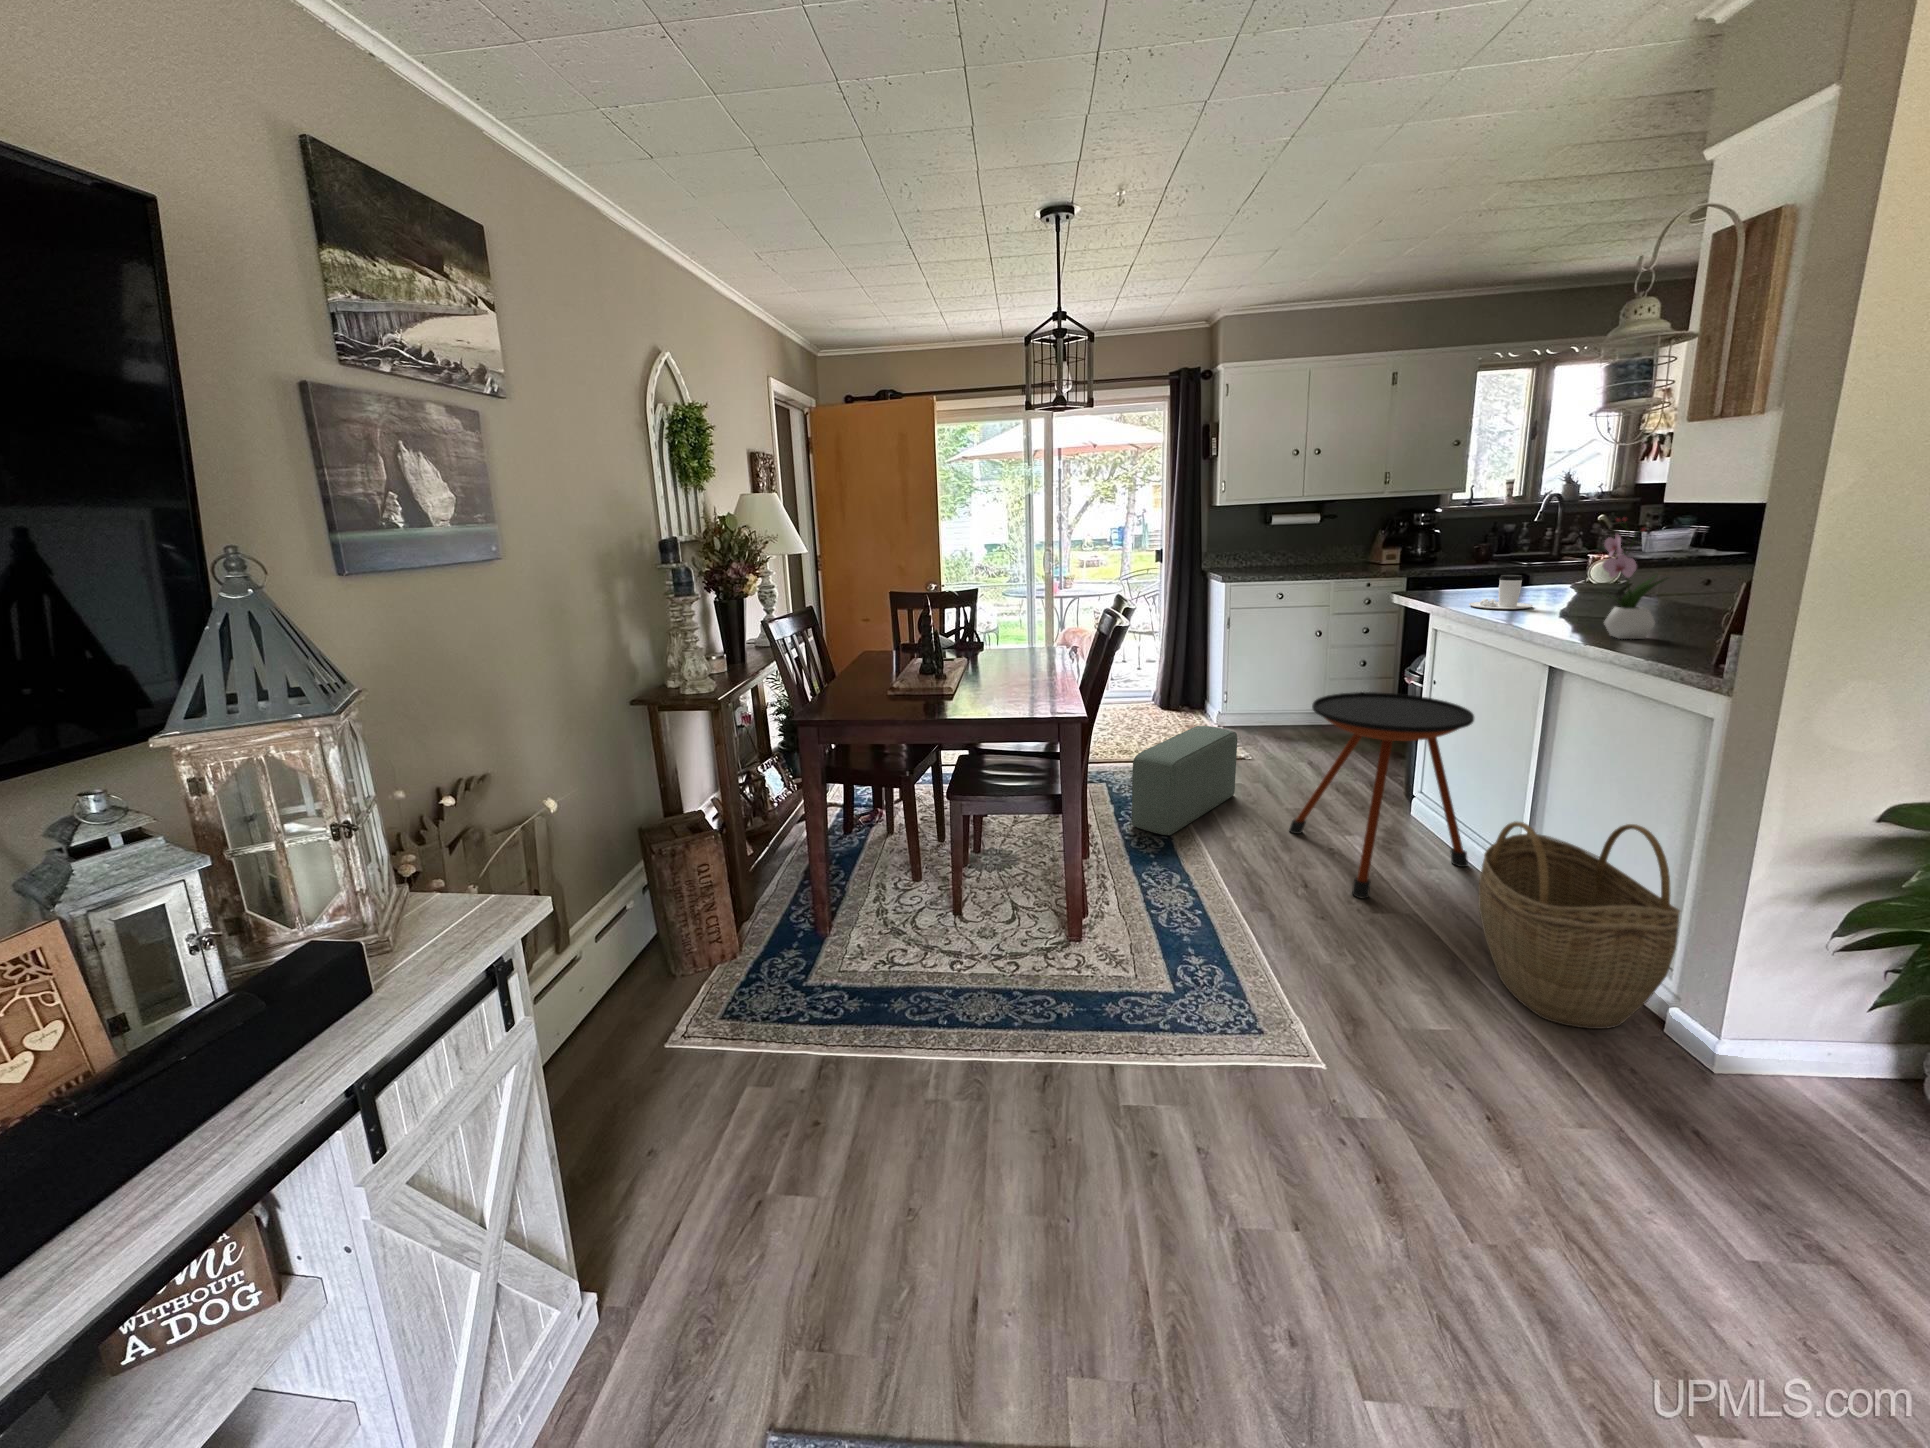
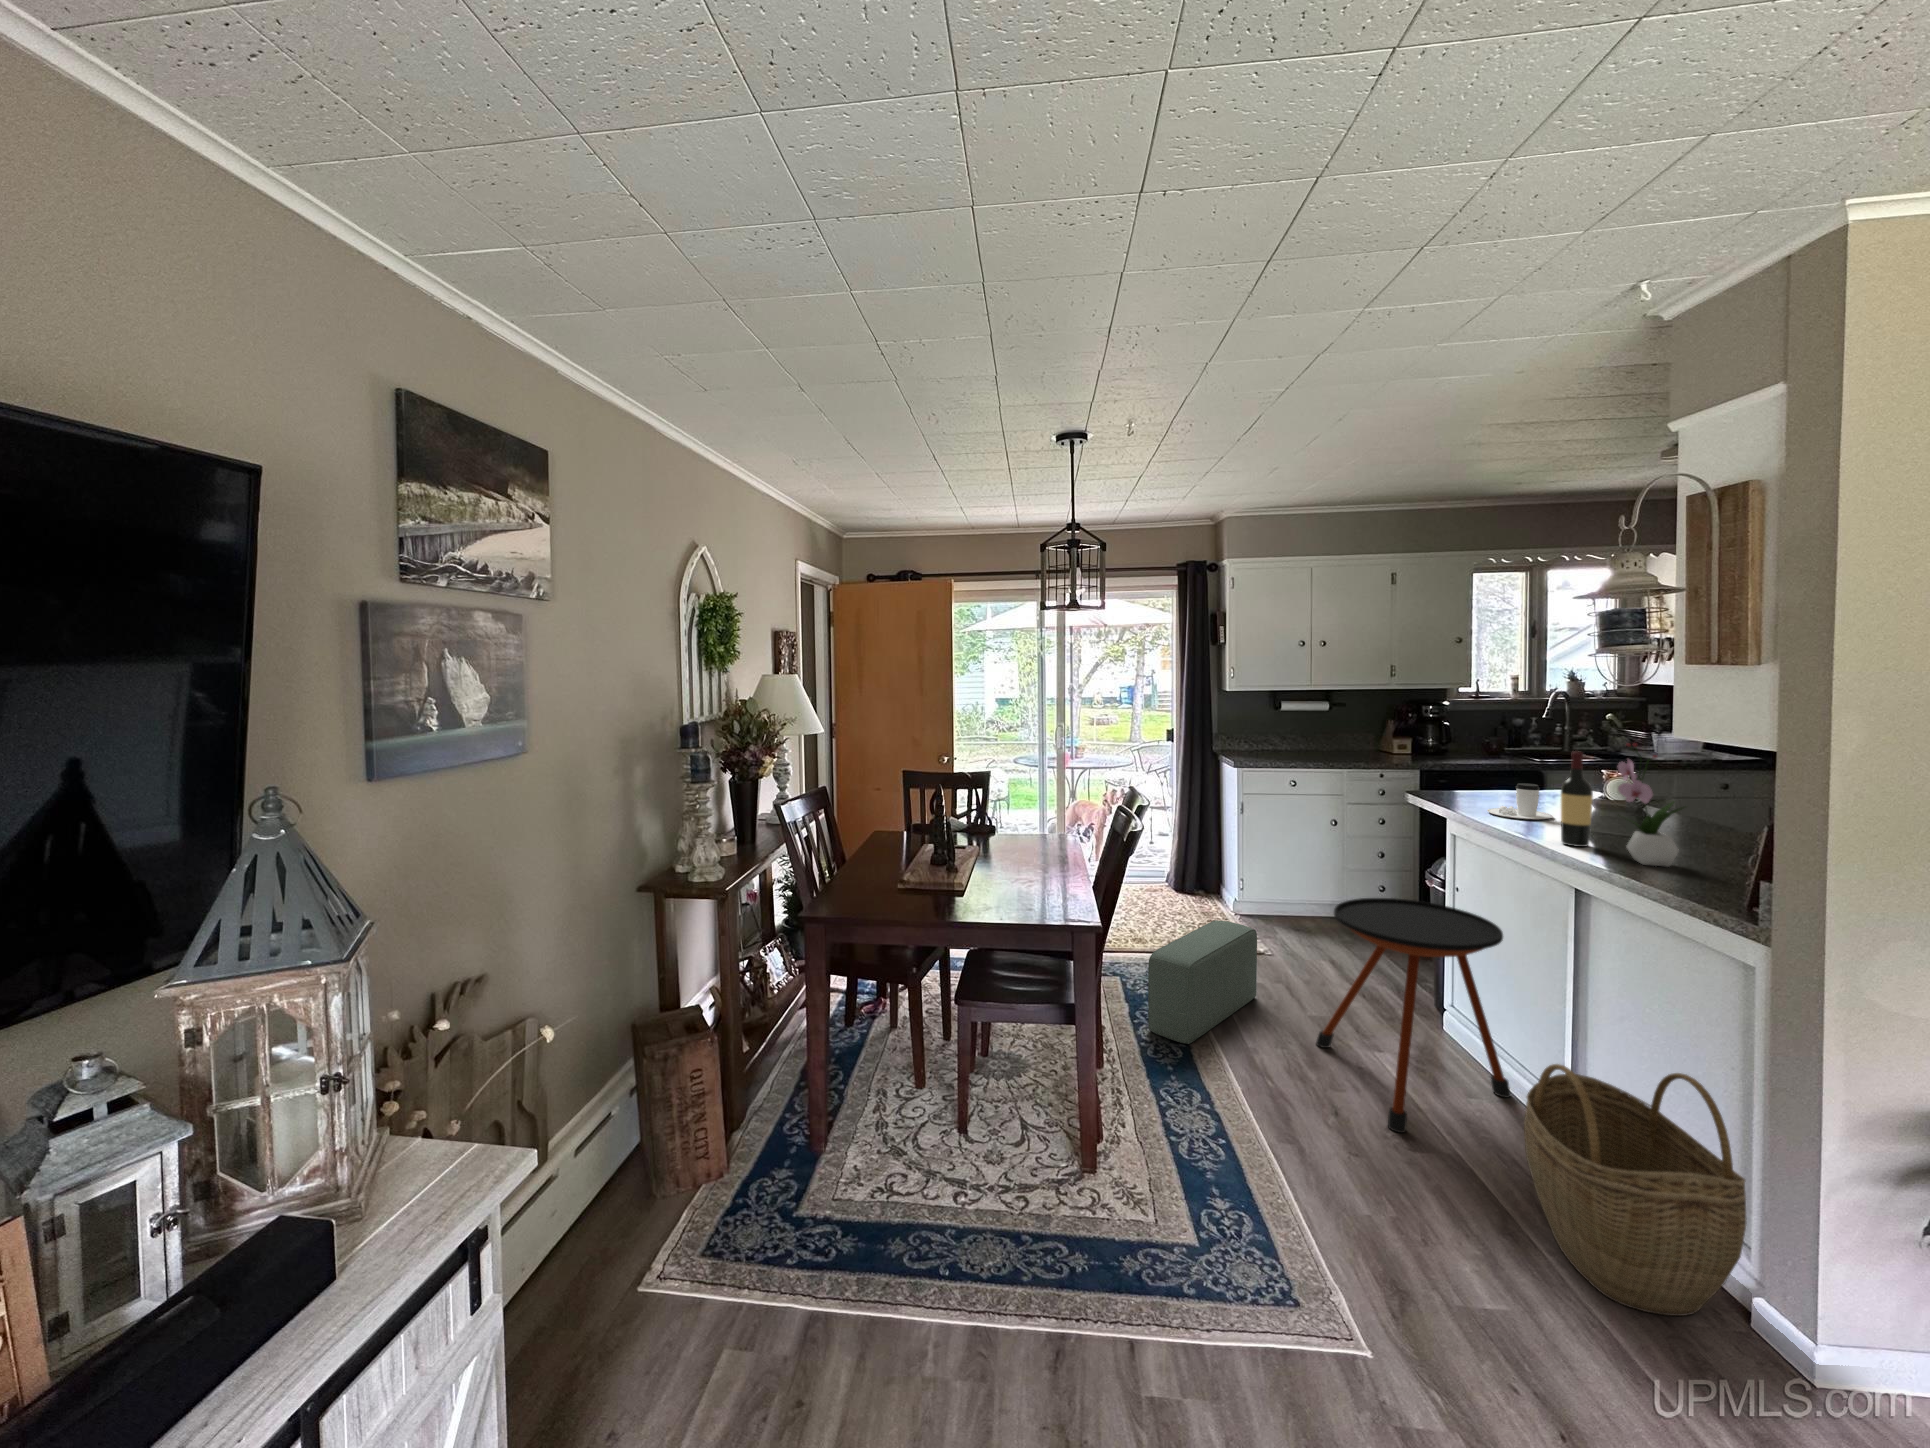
wine bottle: none [1540,533,1576,628] -> present [1561,751,1593,847]

